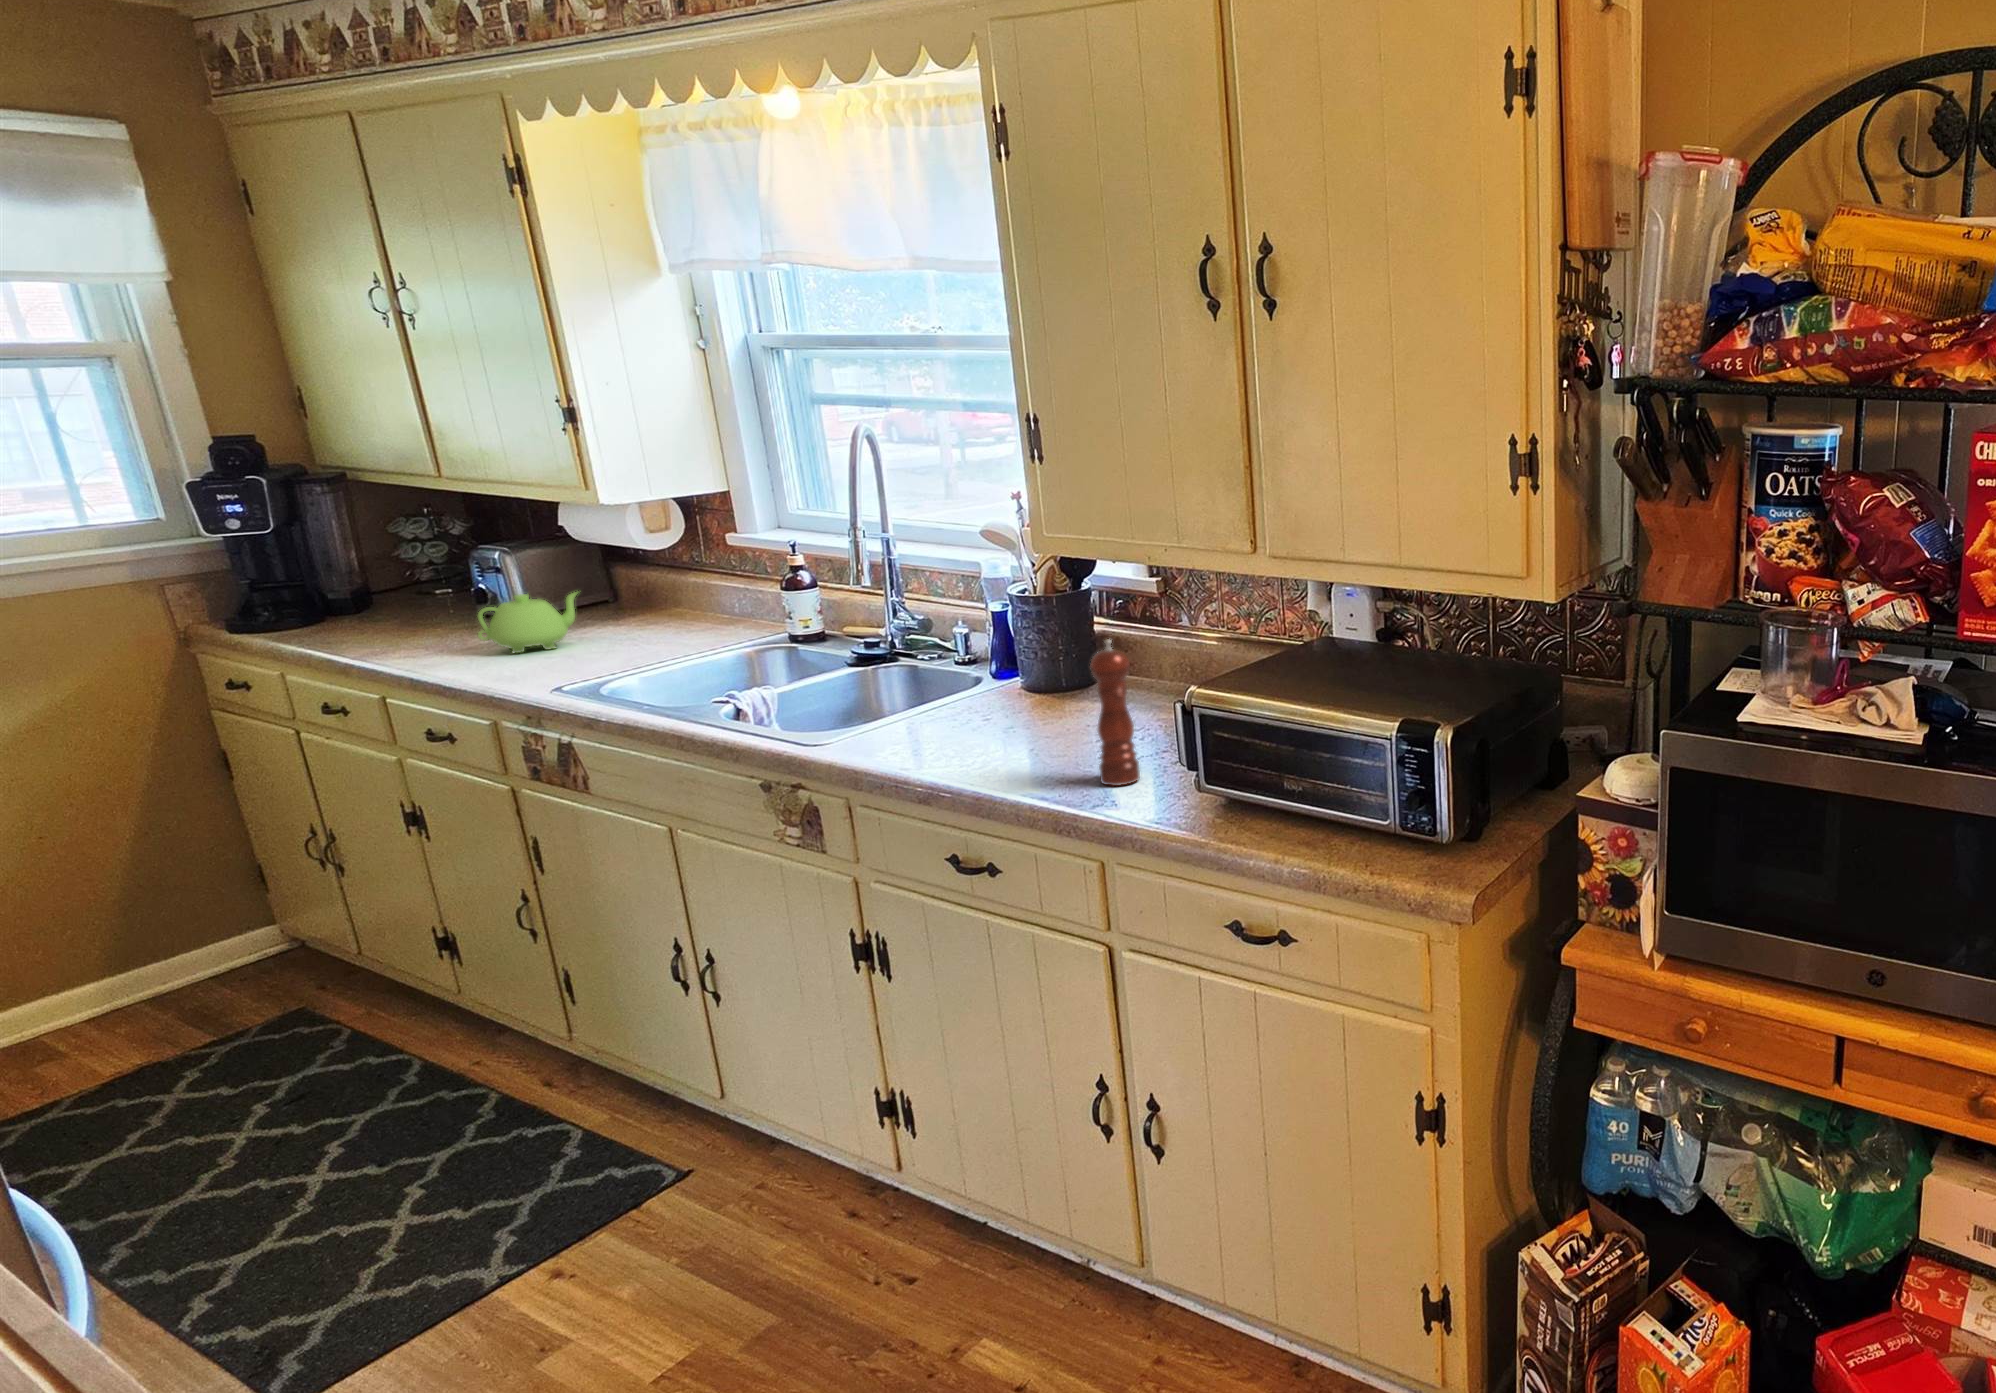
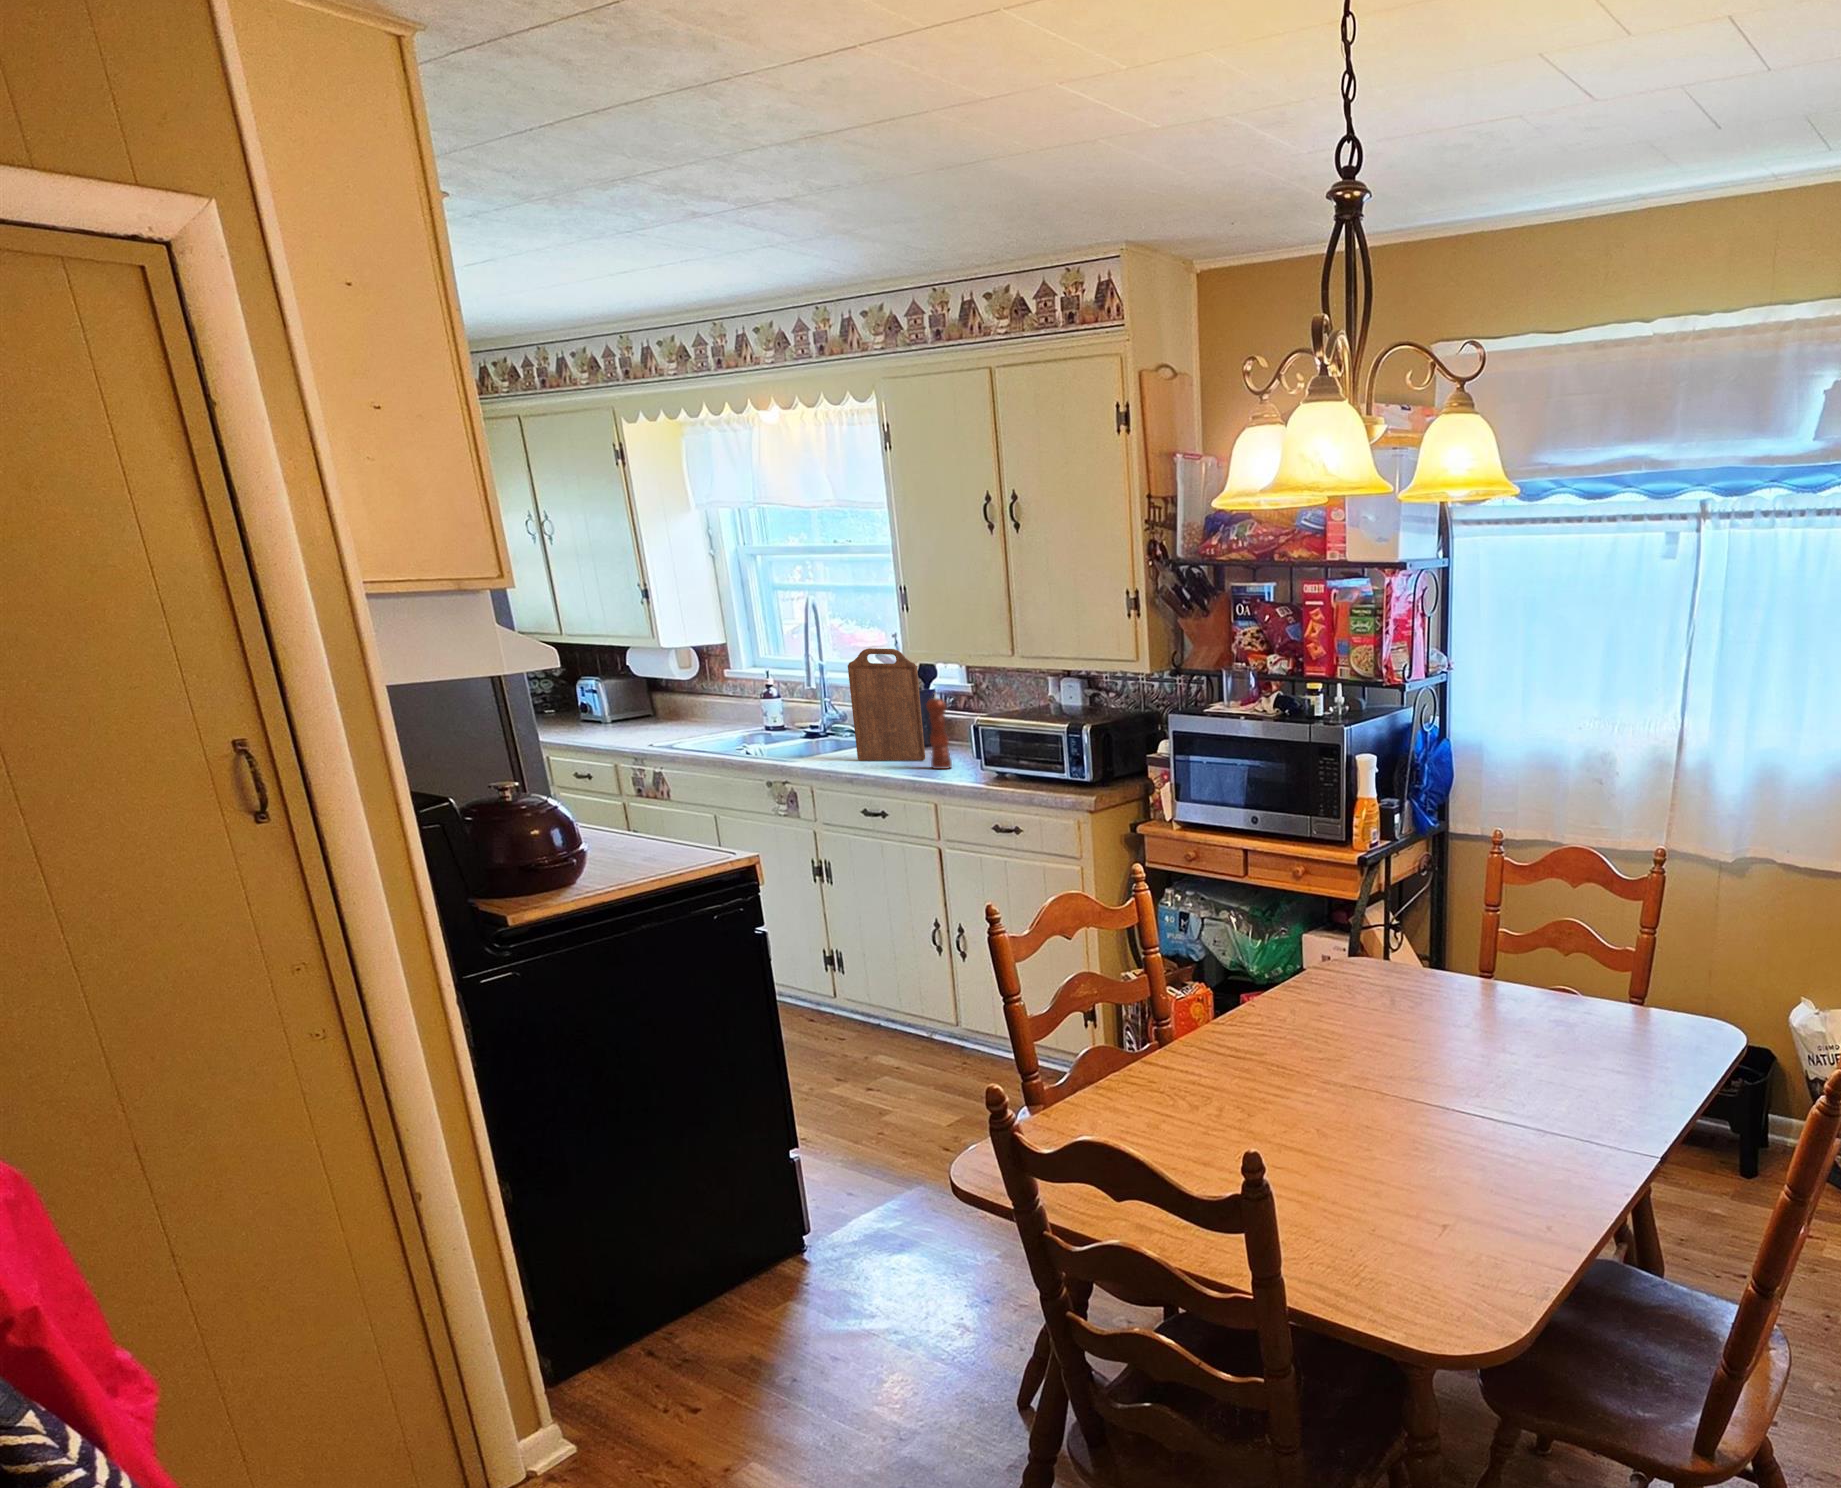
cutting board: none [931,546,1081,757] -> present [848,648,925,760]
teapot: present [478,592,577,653] -> none [587,698,644,732]

